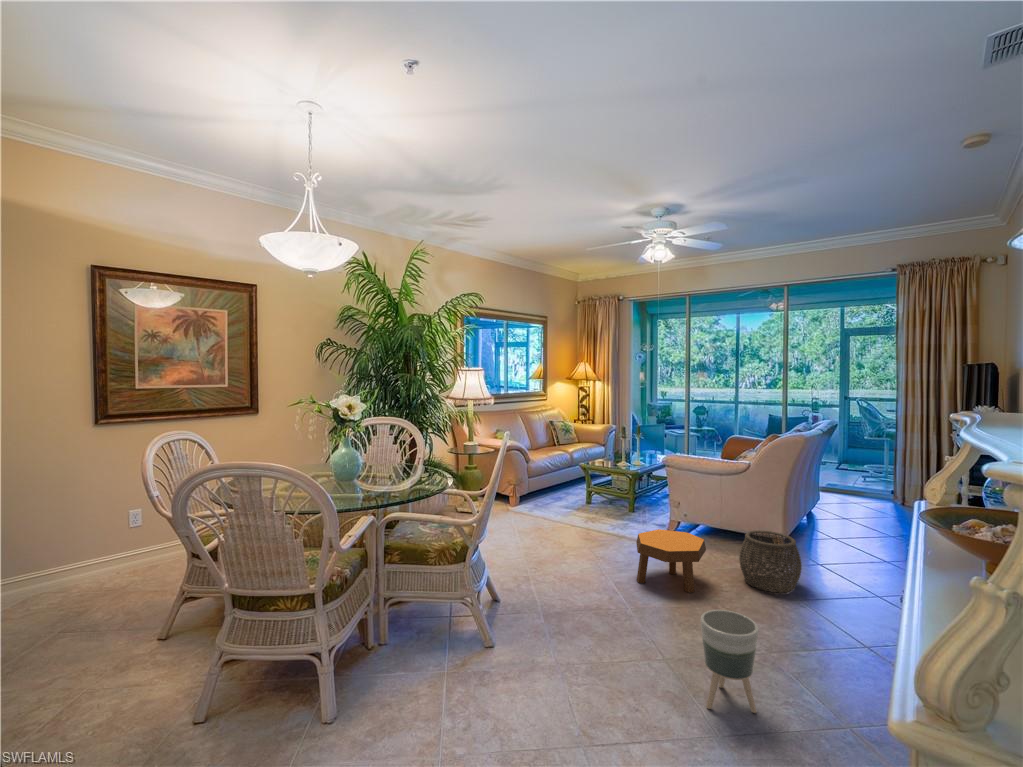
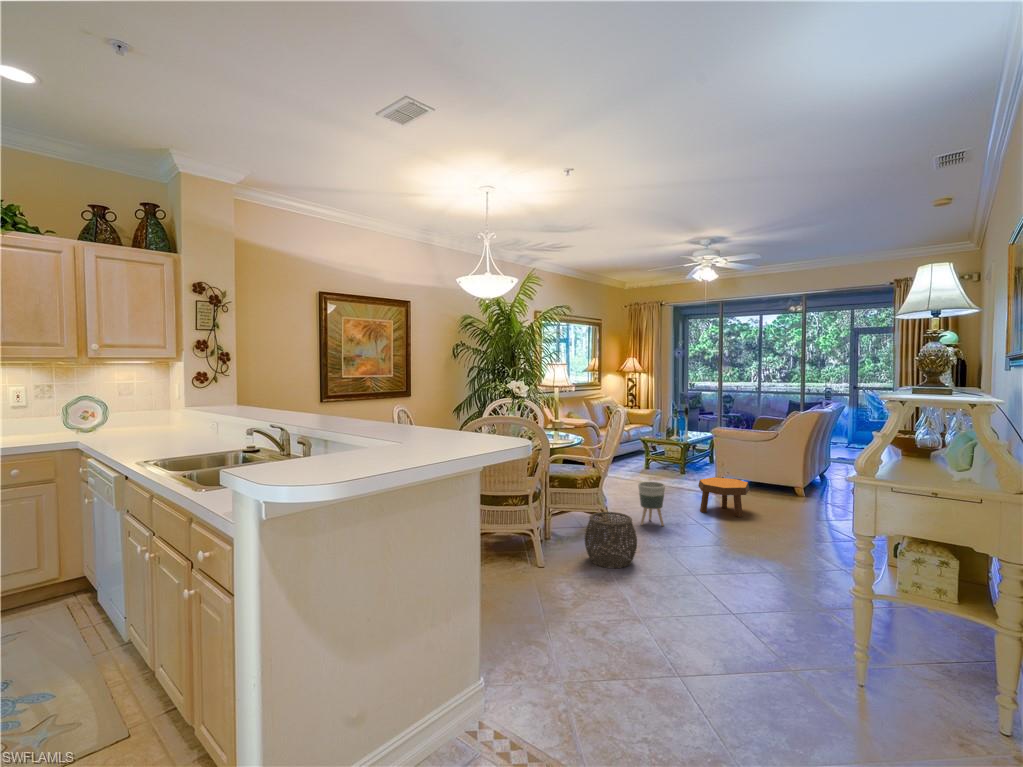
woven basket: present [739,530,802,593] -> present [585,512,637,568]
planter: present [701,610,759,713] -> present [638,482,665,526]

